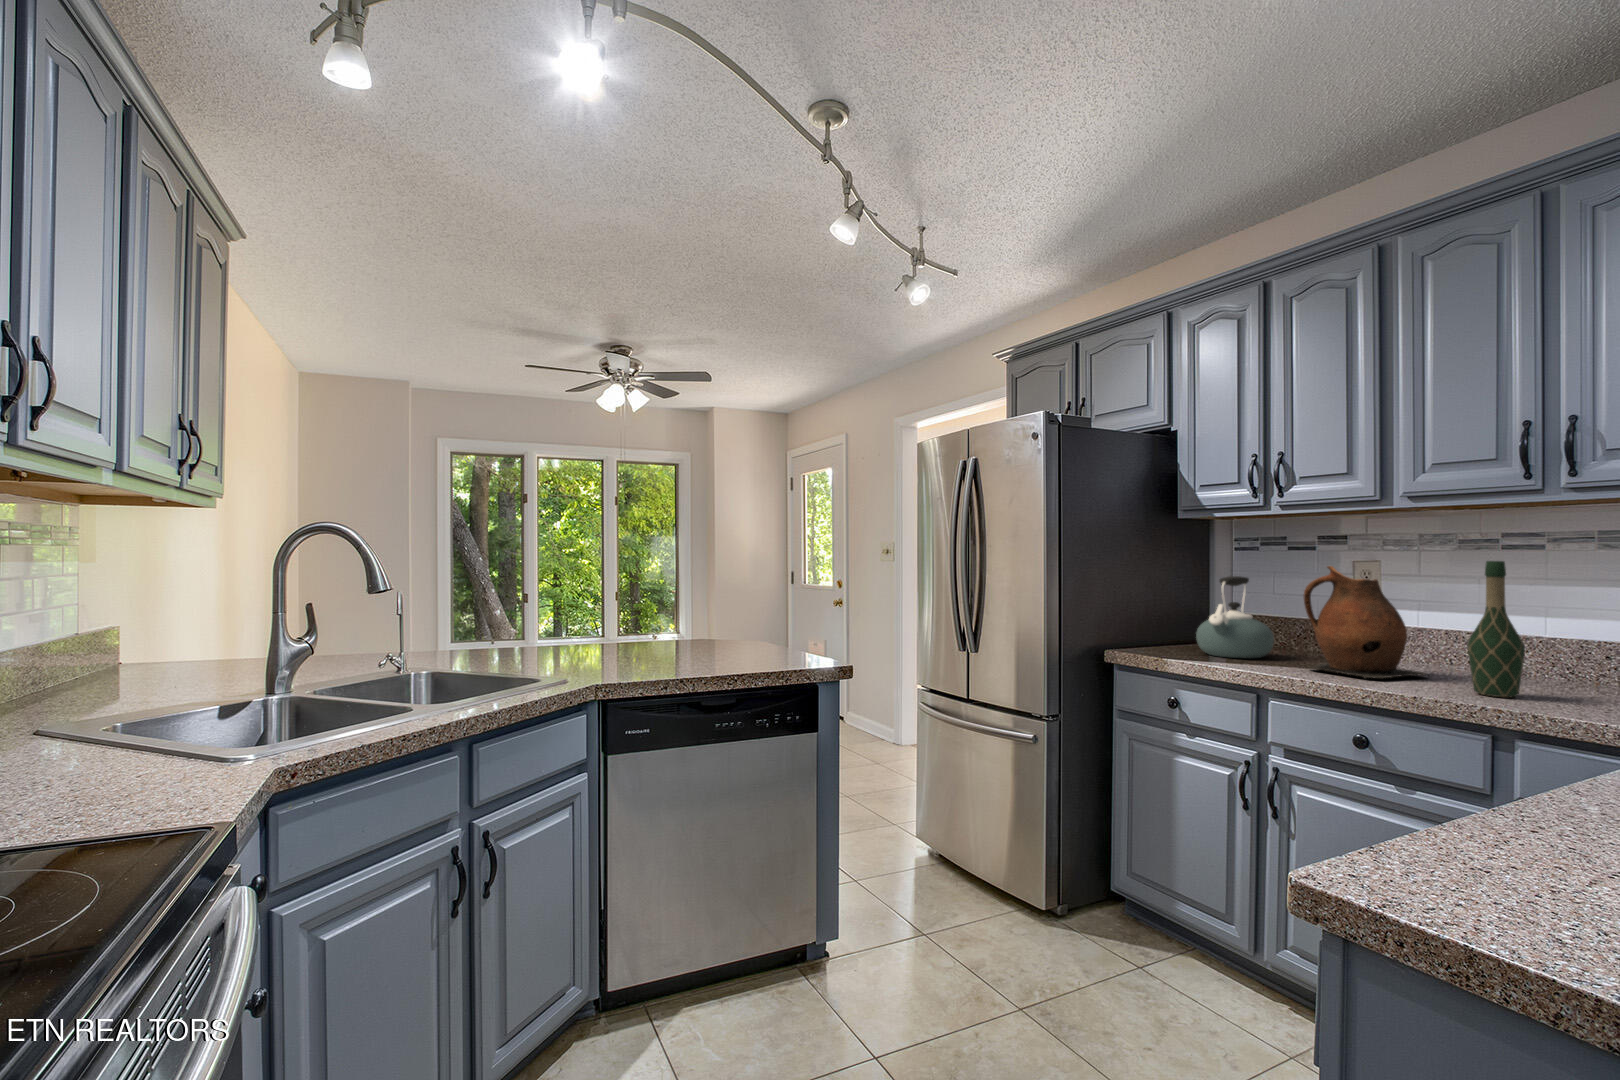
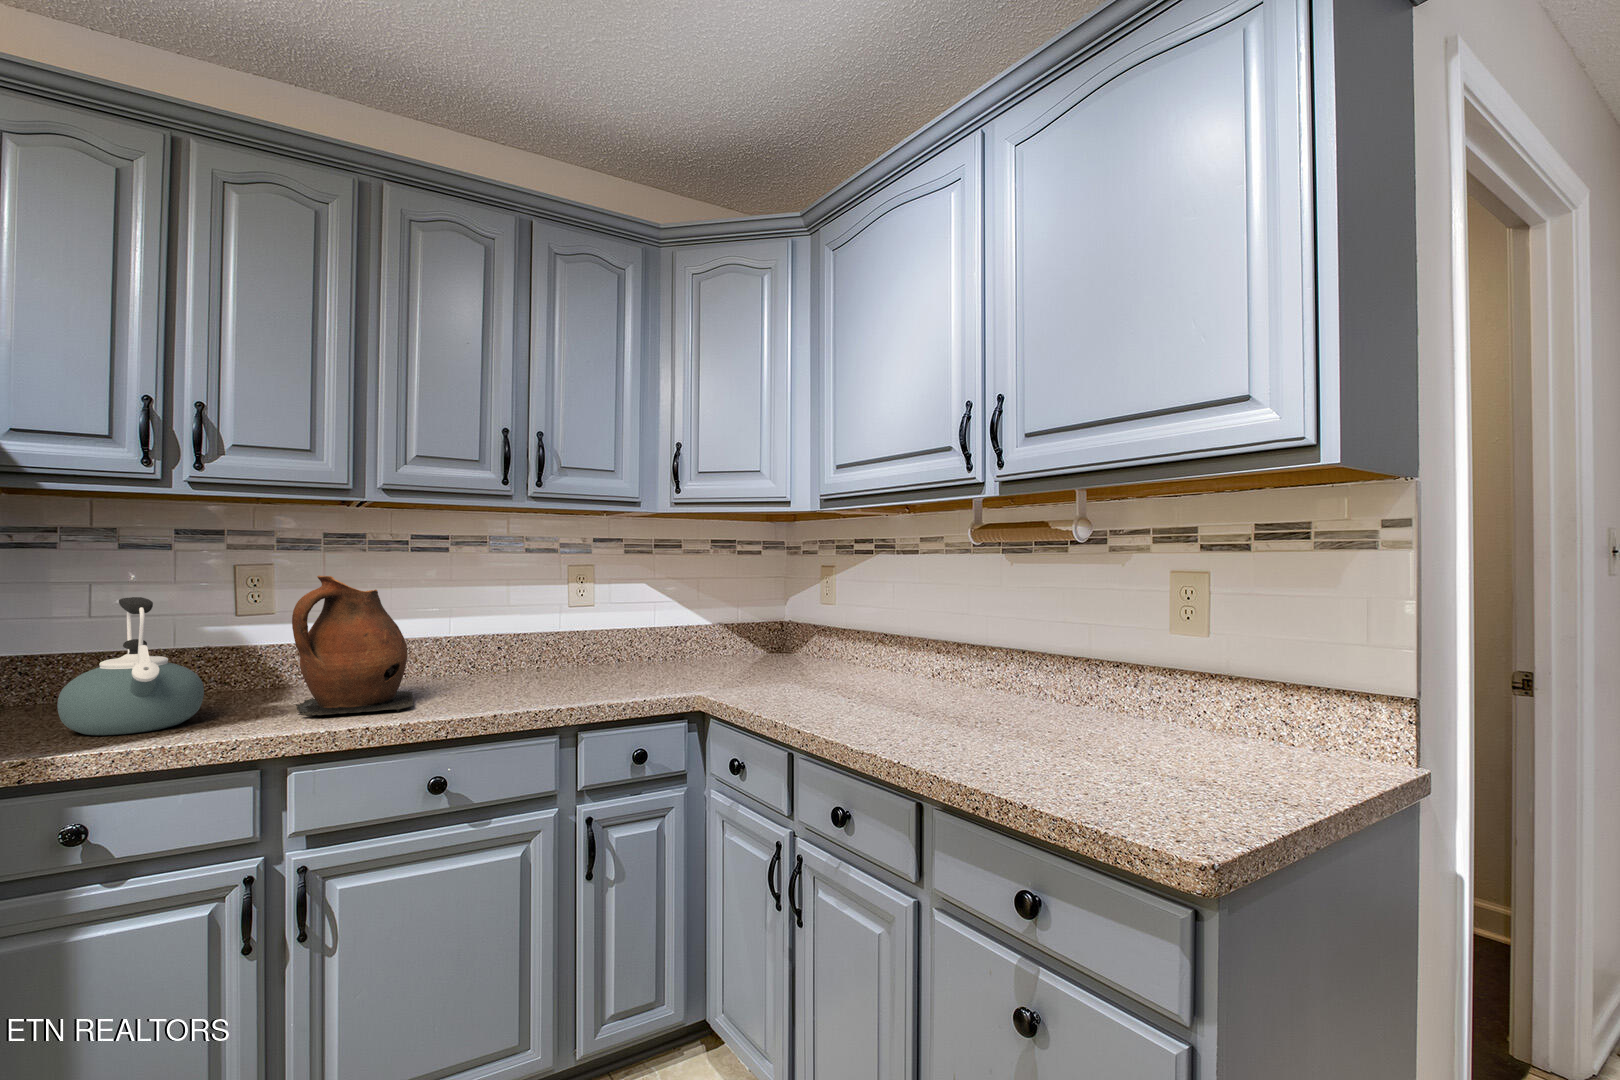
wine bottle: present [1467,561,1525,697] -> none [491,565,536,699]

